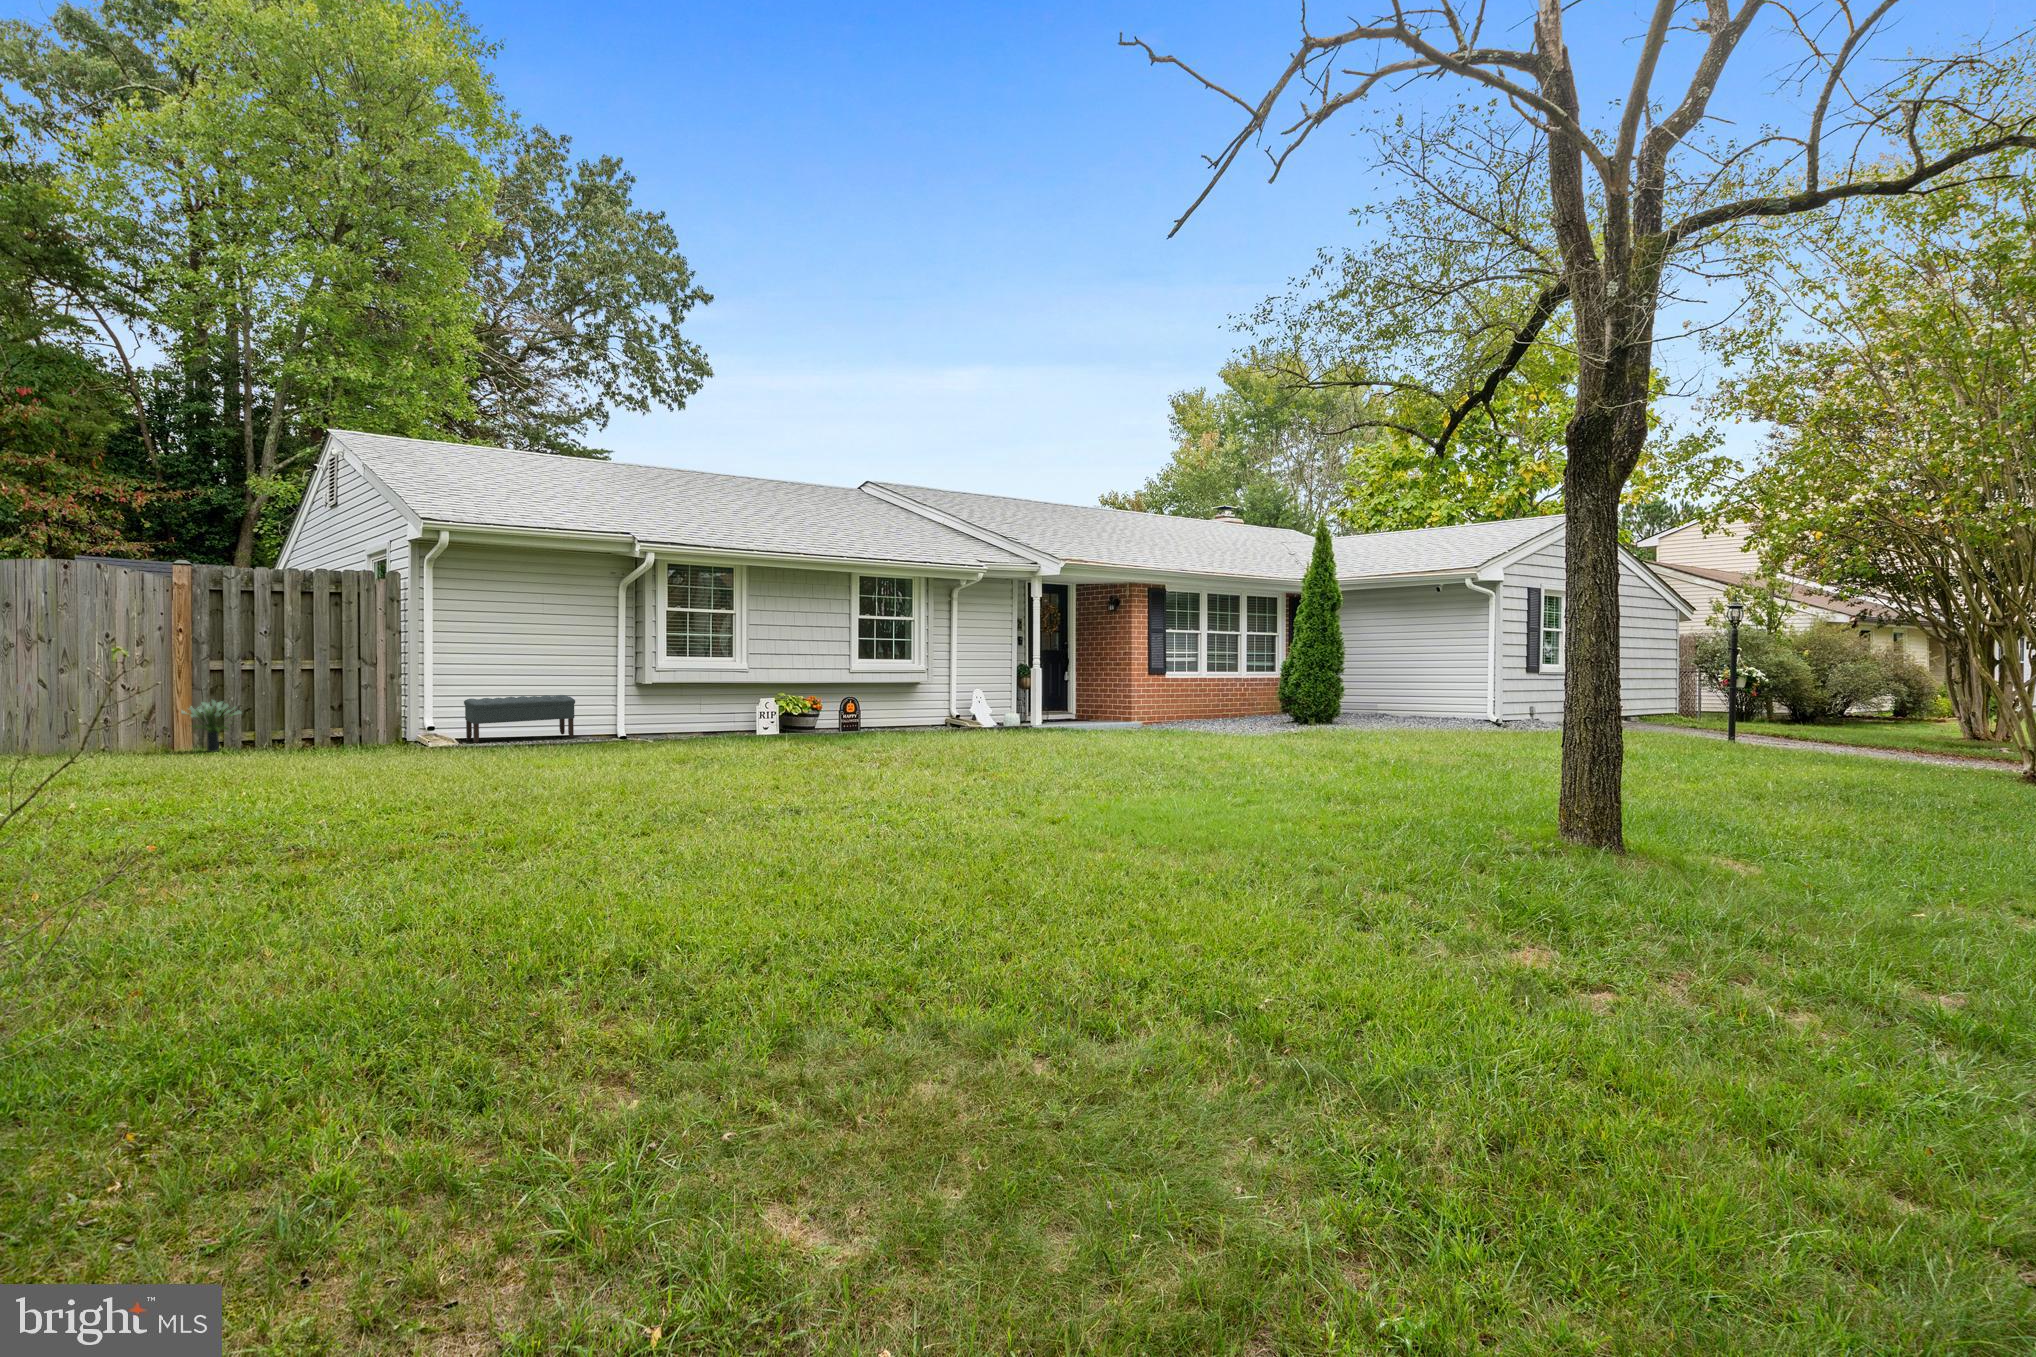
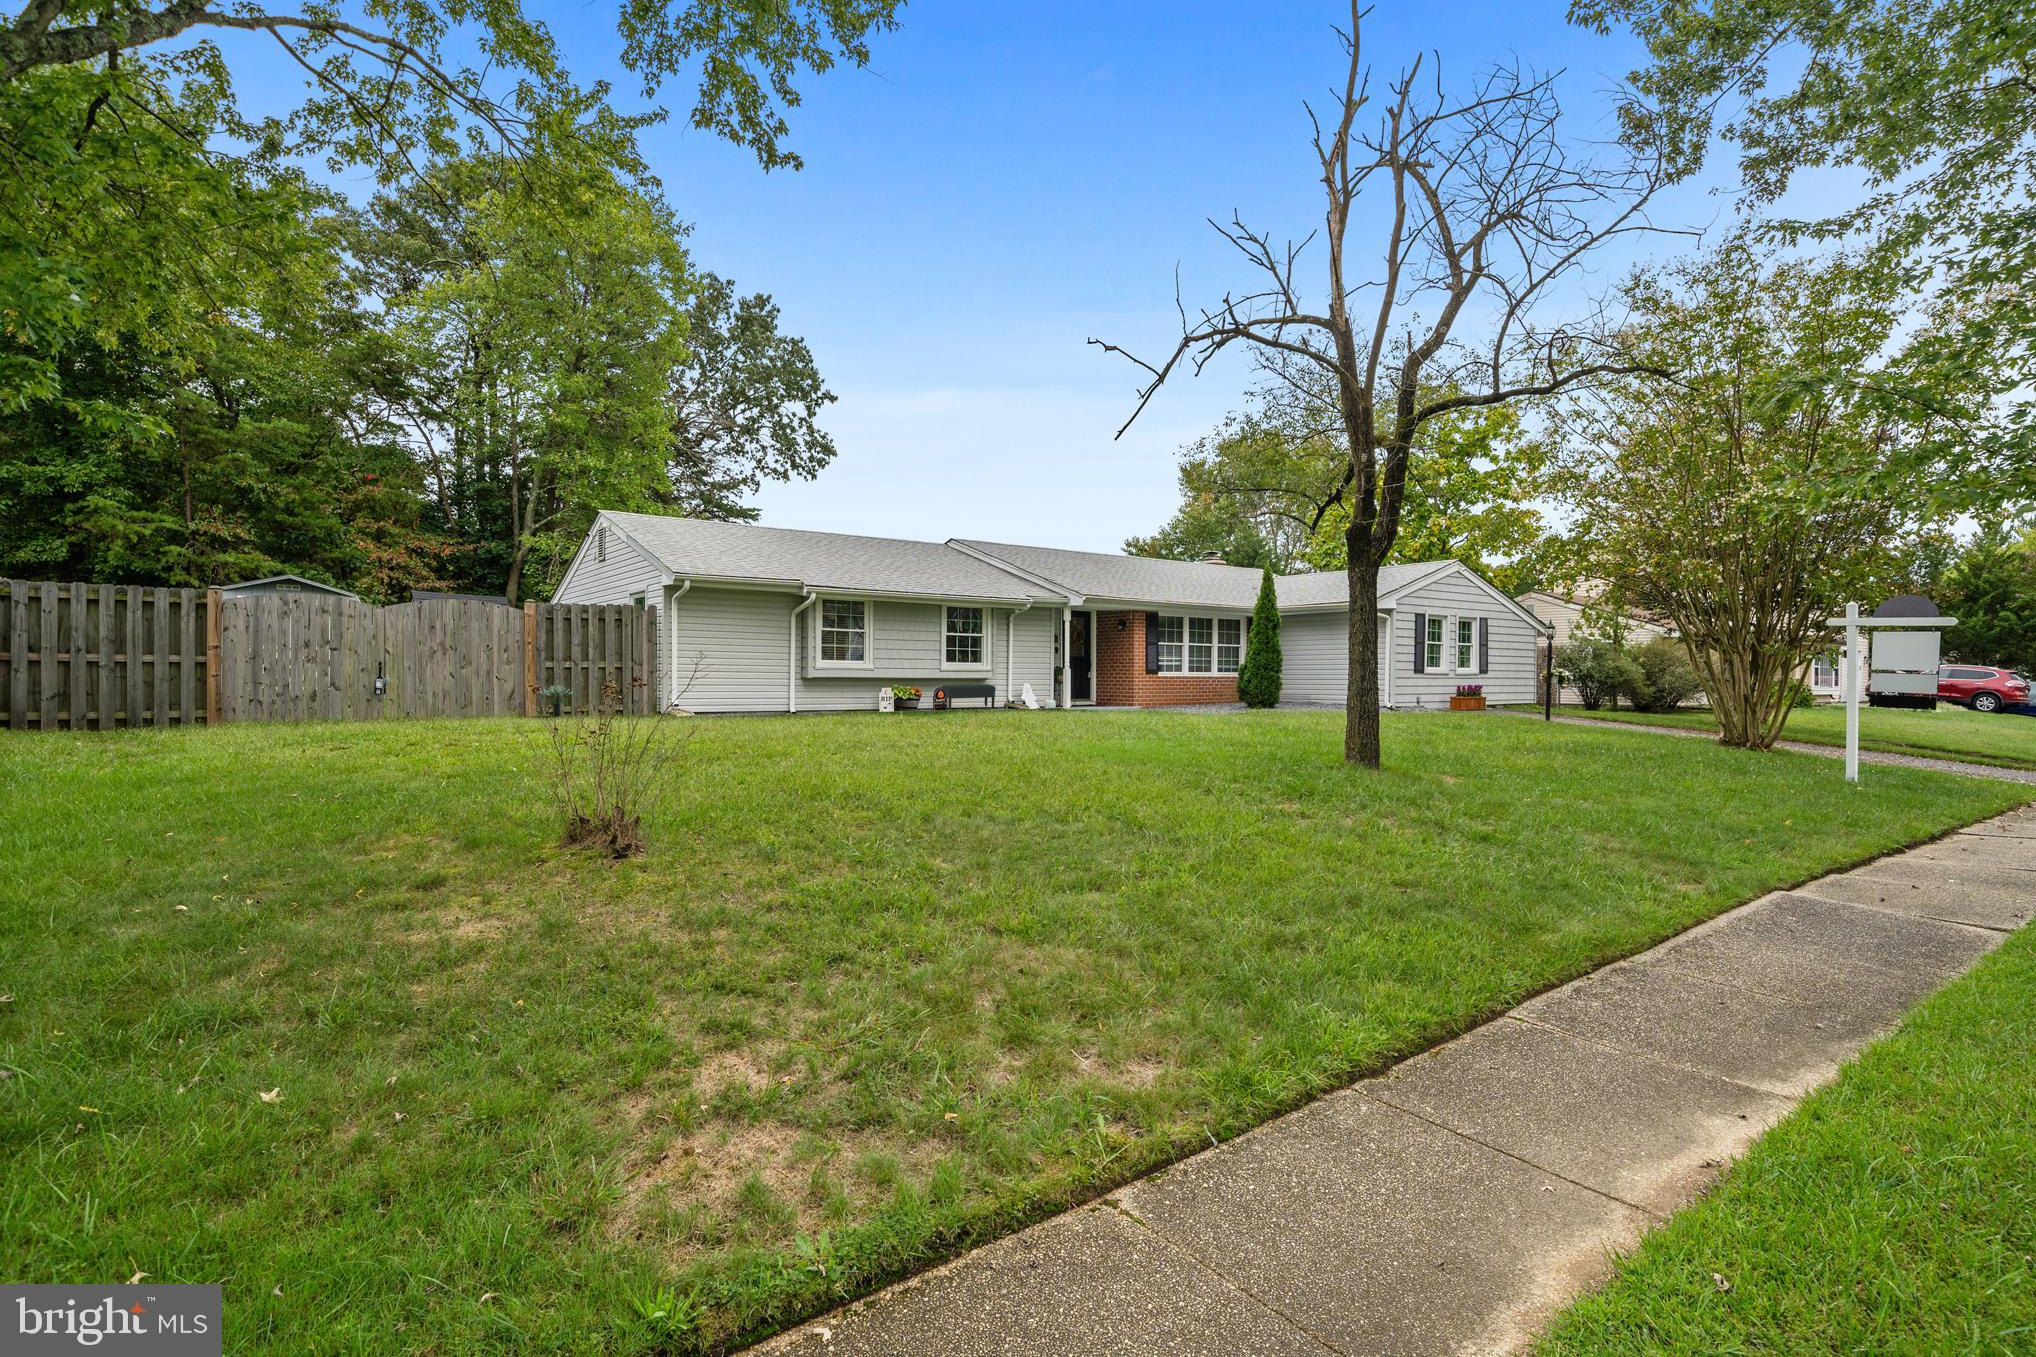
bench: present [464,695,575,743] -> present [942,684,996,709]

